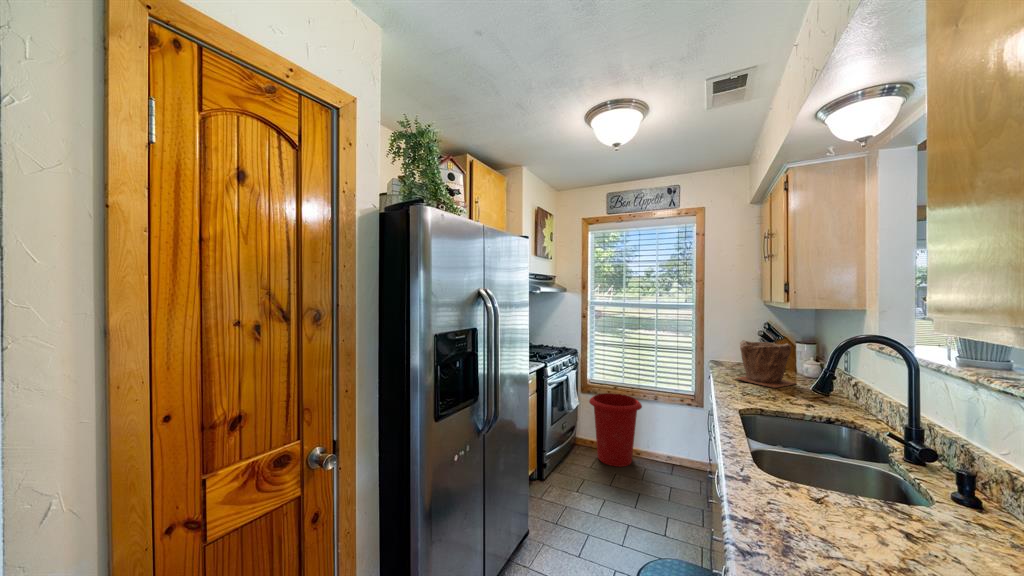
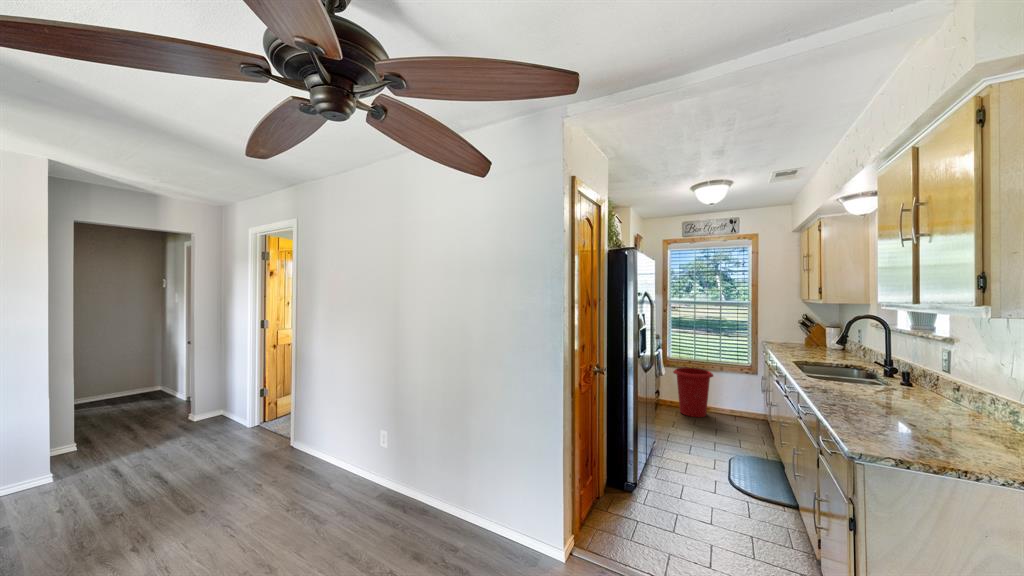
plant pot: present [736,340,796,388] -> none [787,325,827,353]

